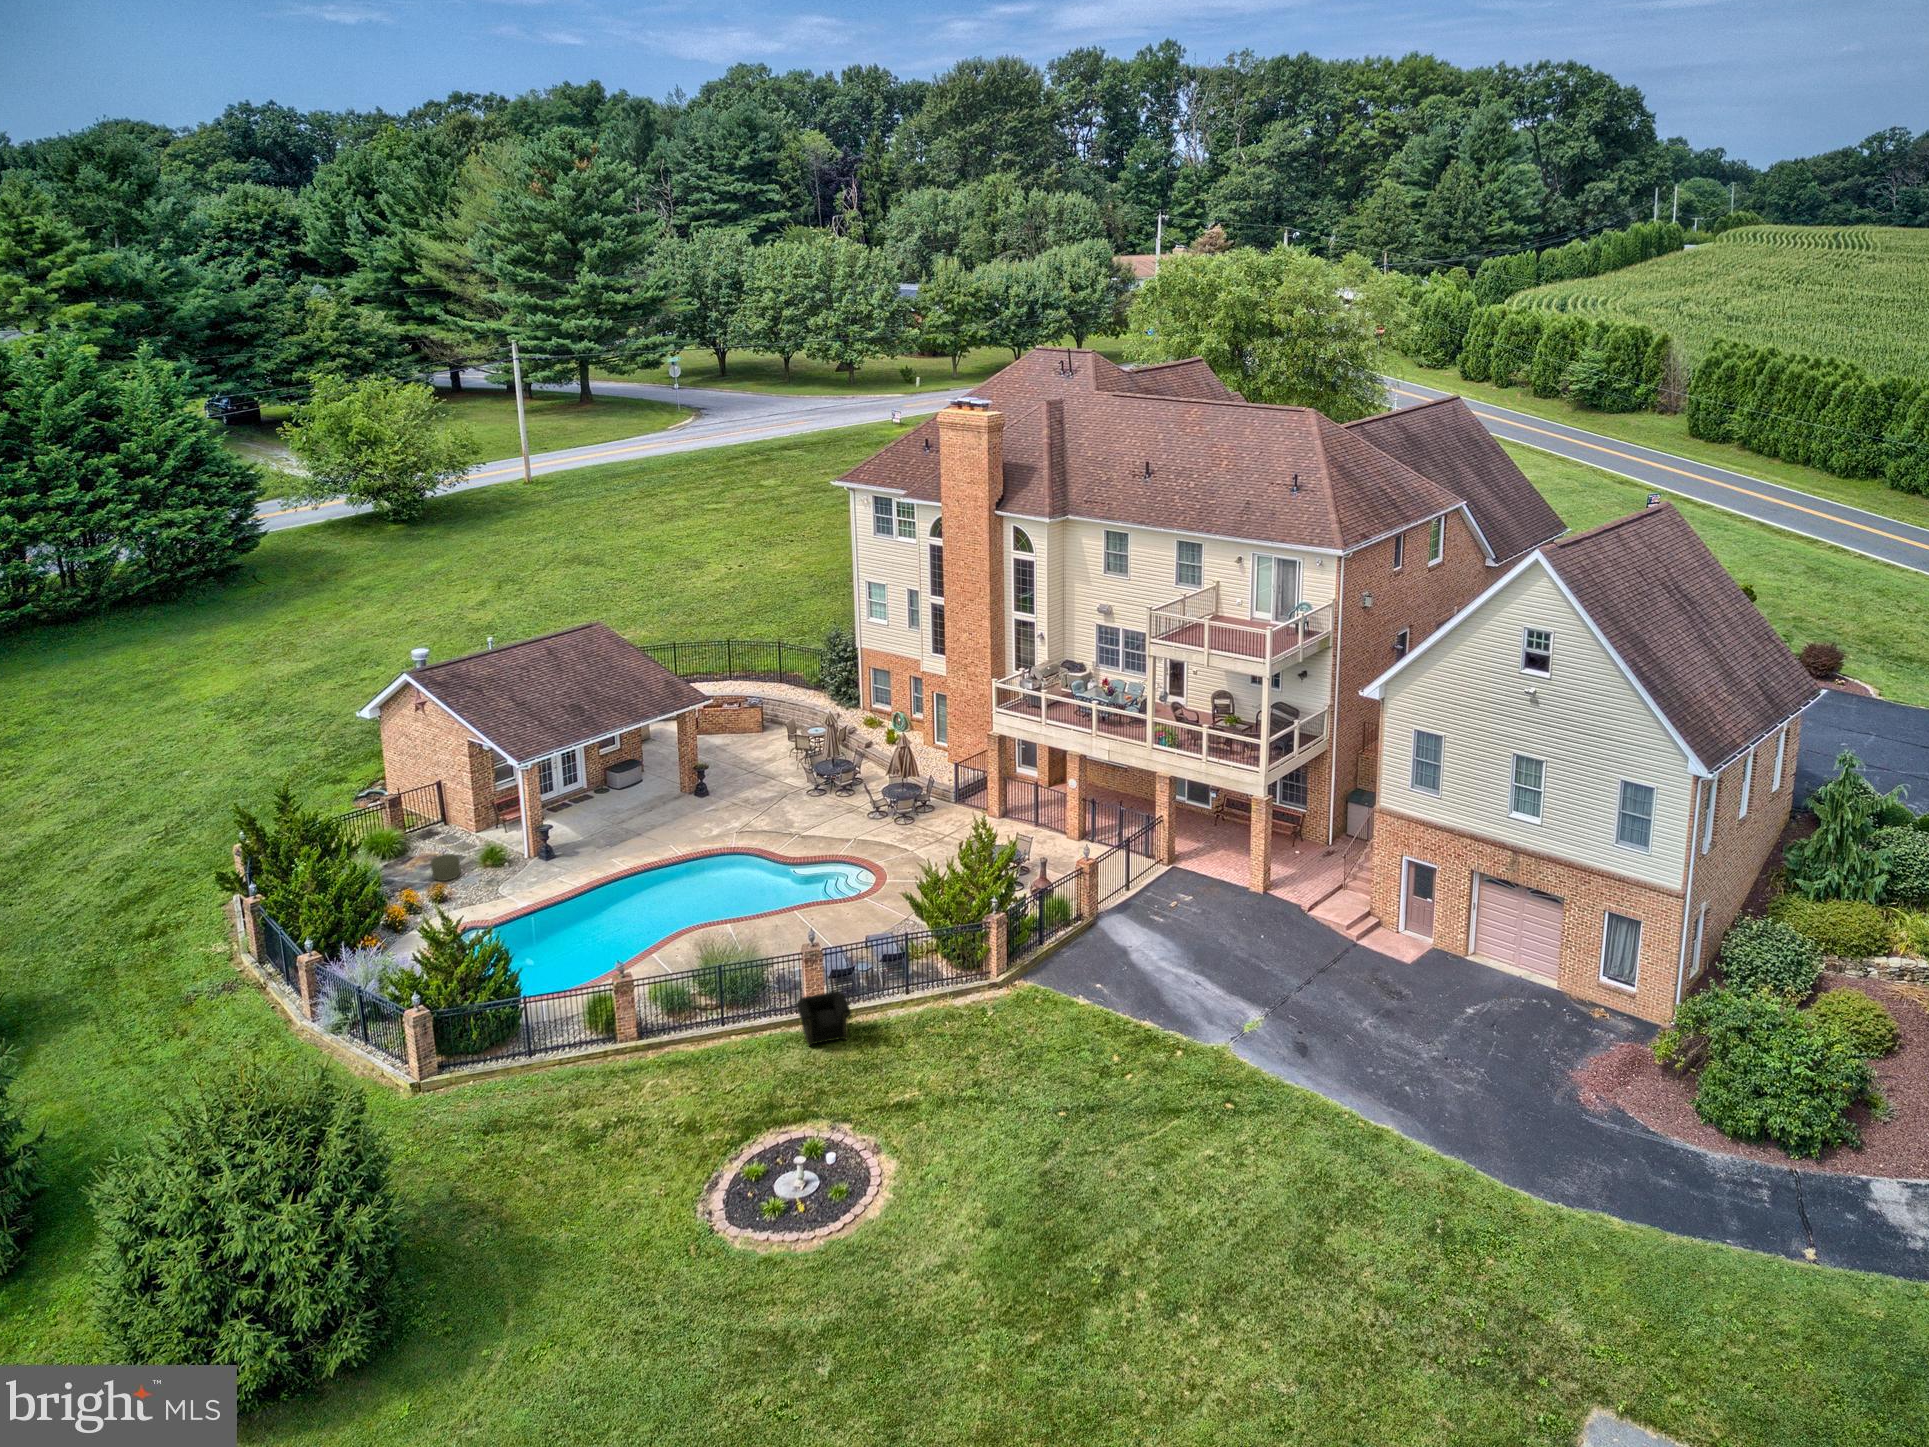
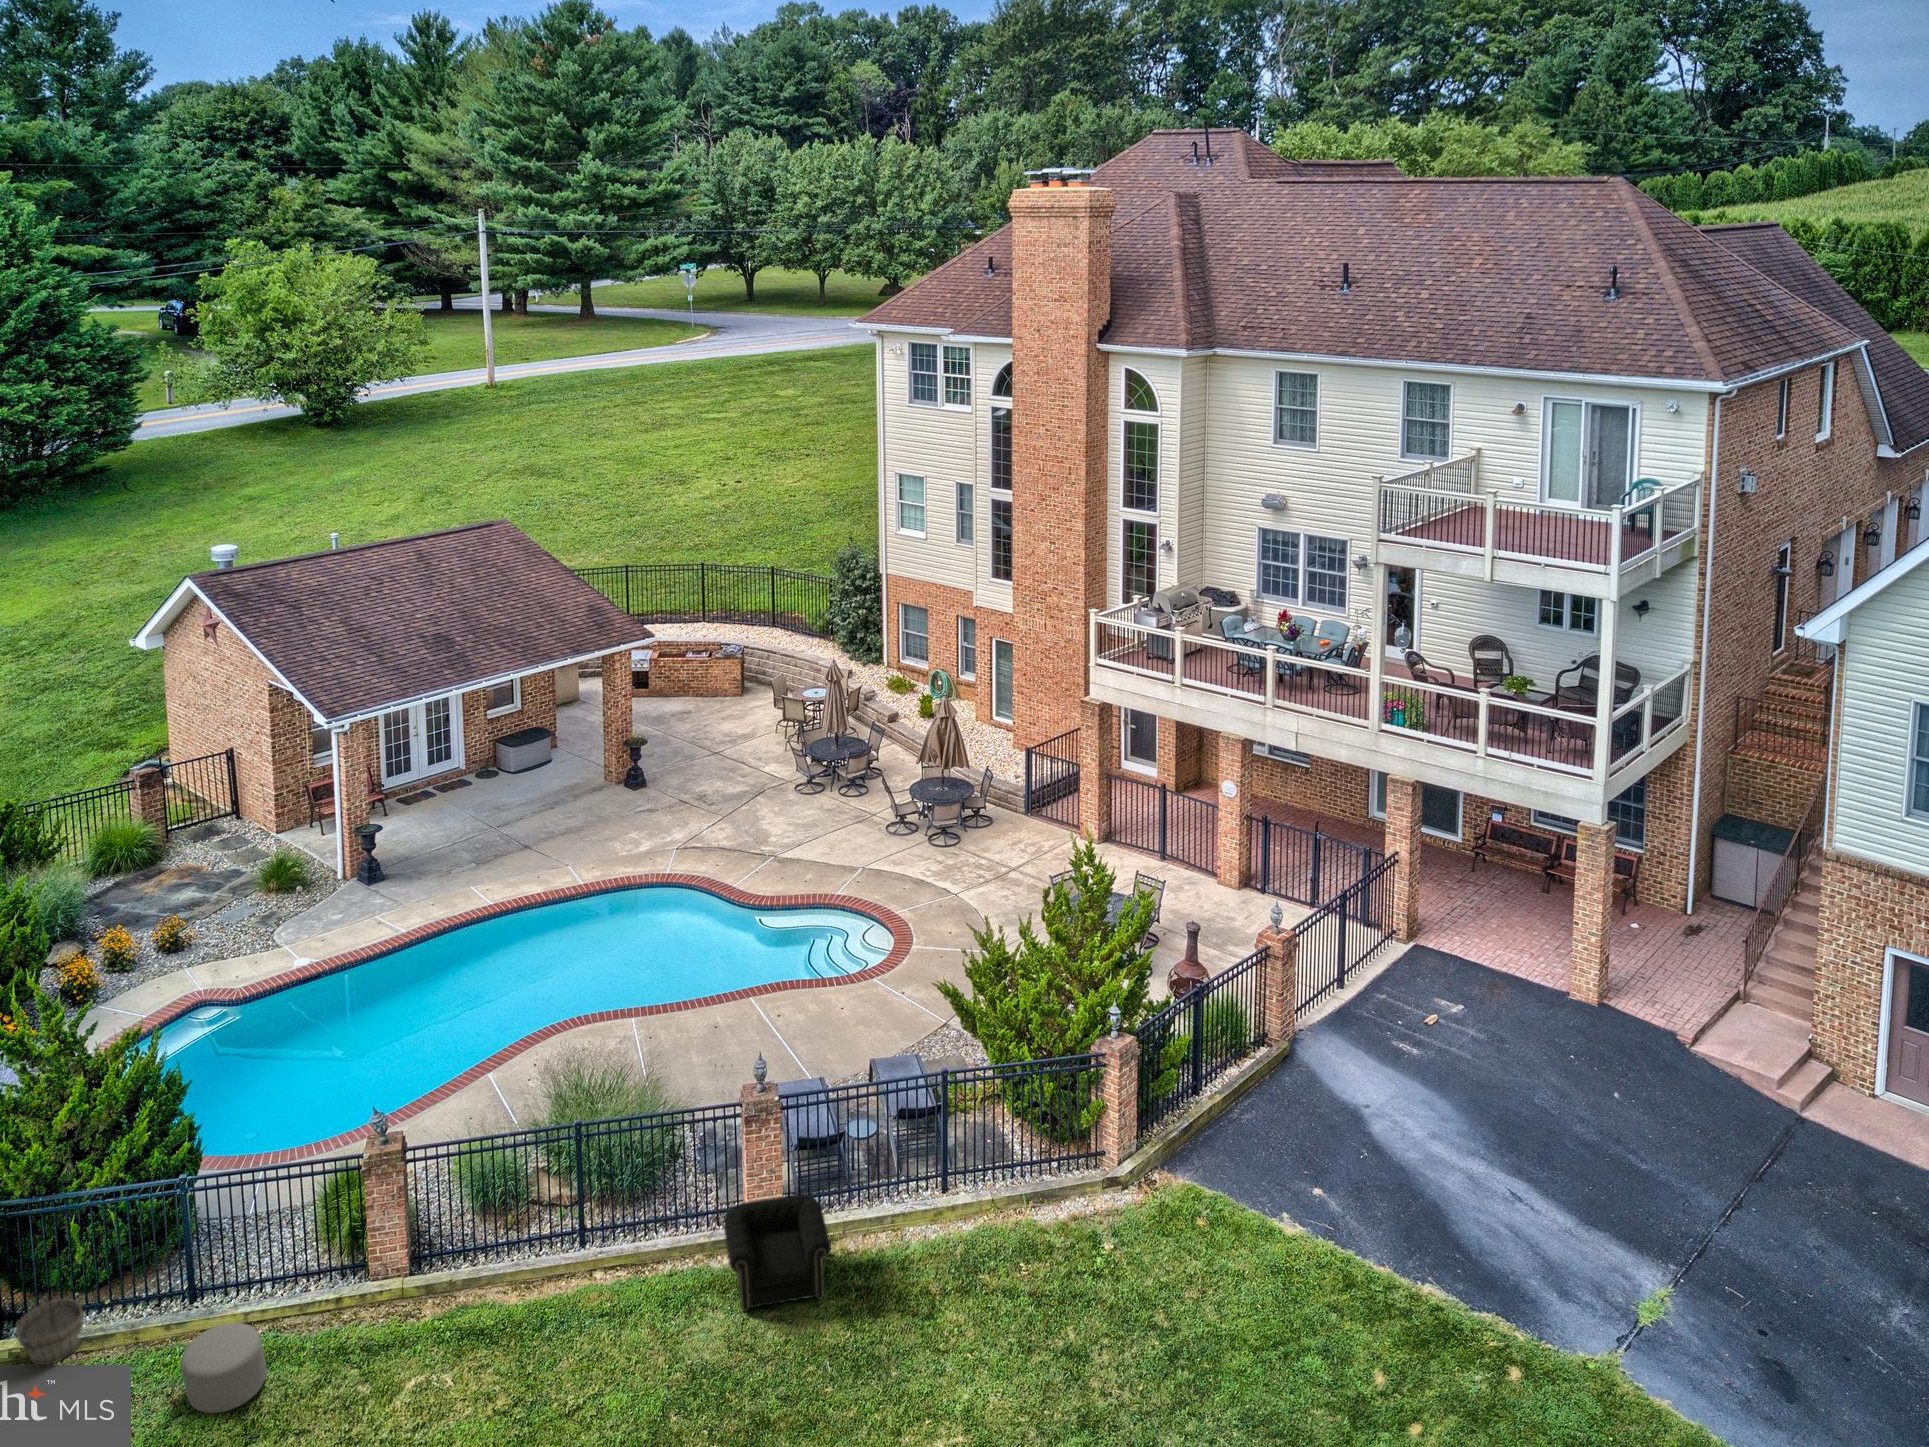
ottoman: present [430,854,461,881] -> present [180,1323,267,1413]
wooden bucket: none [446,1055,477,1085] -> present [16,1299,83,1365]

